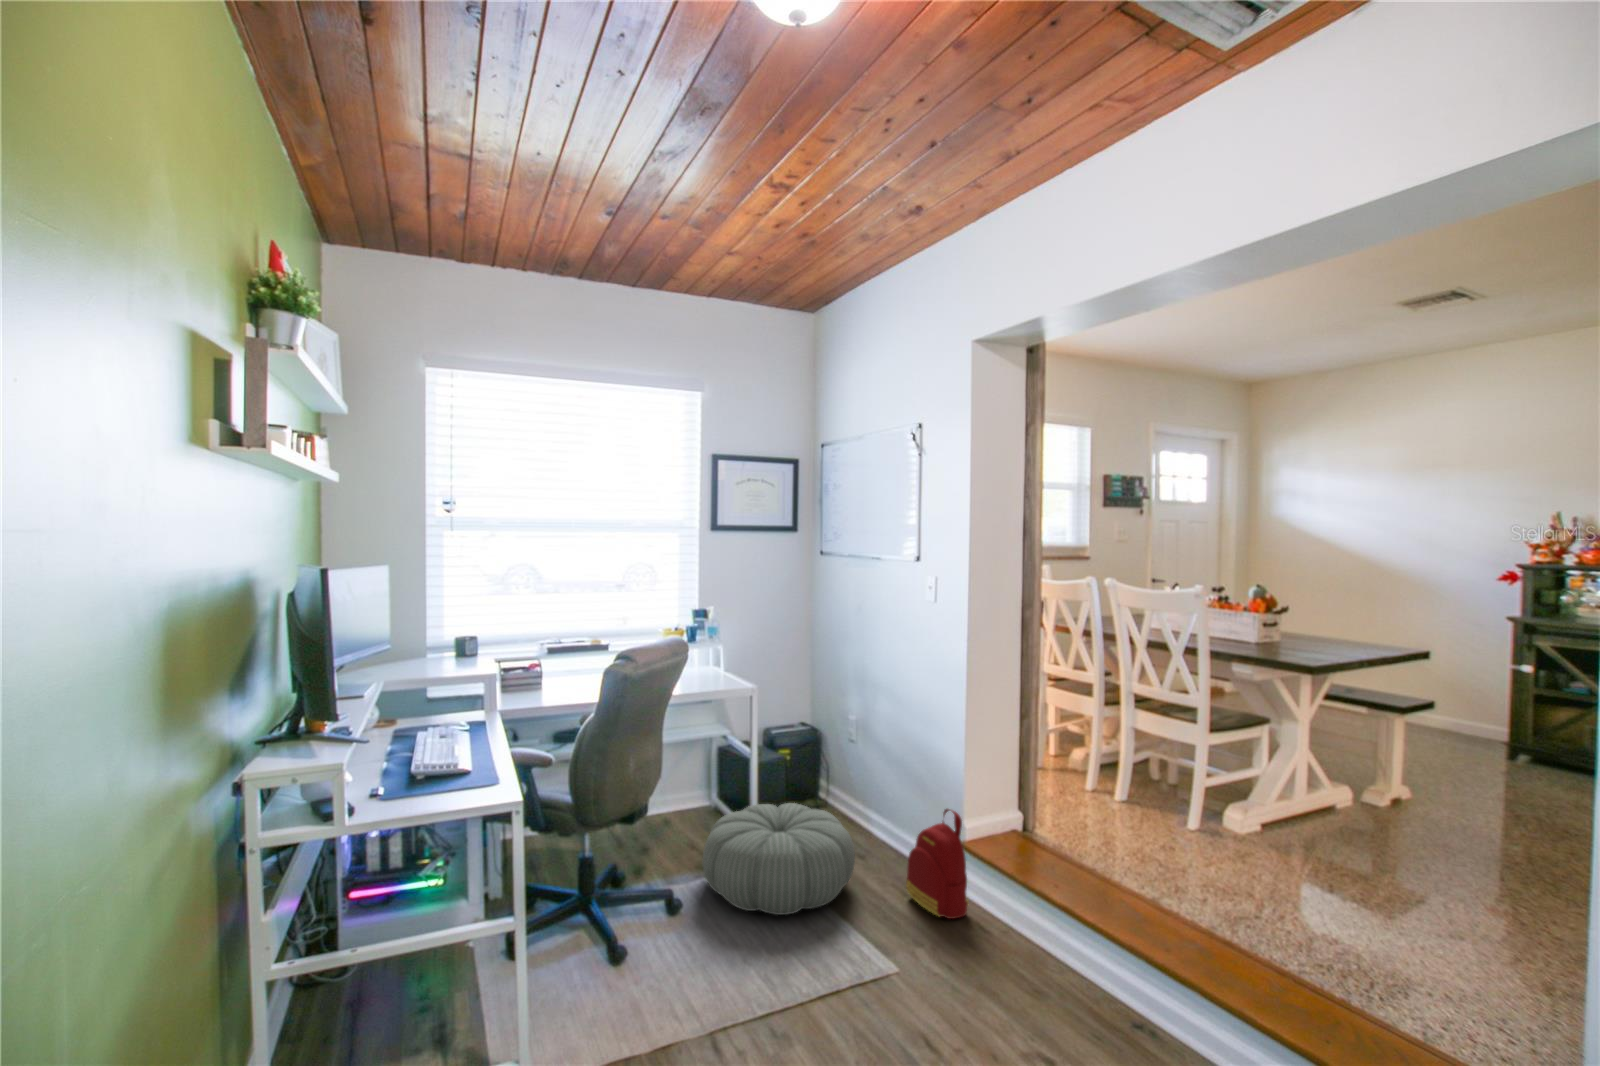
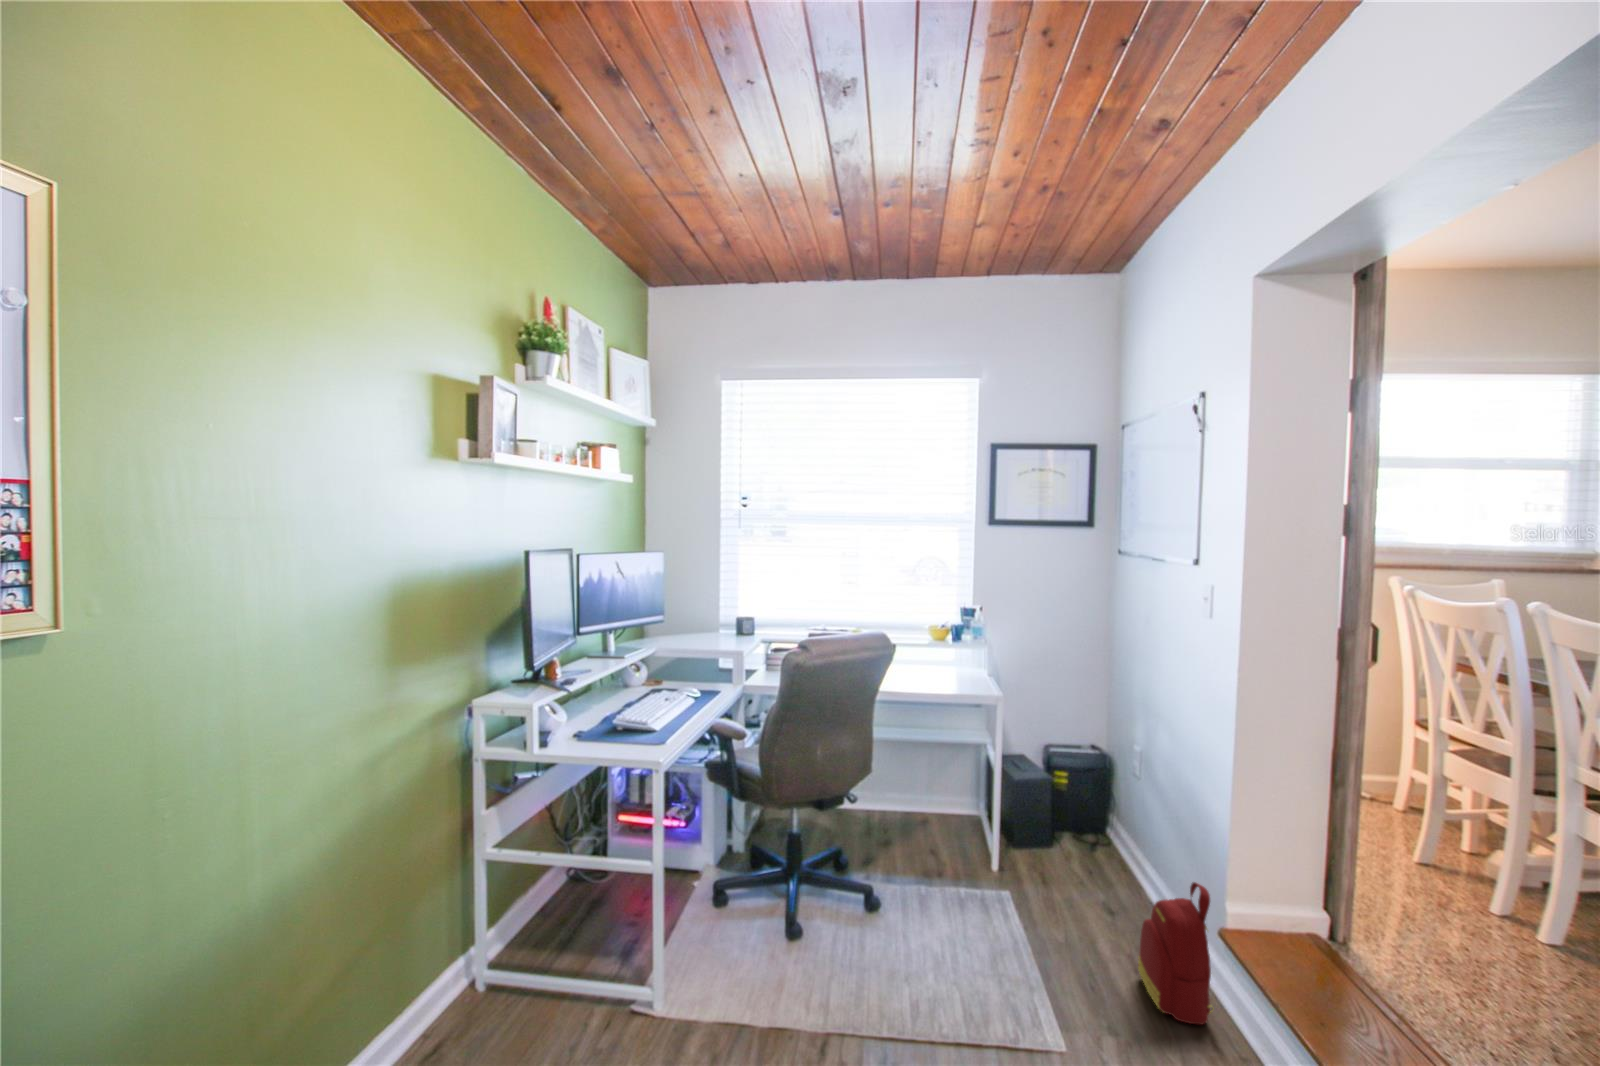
pouf: present [702,803,855,915] -> none [909,821,1081,951]

